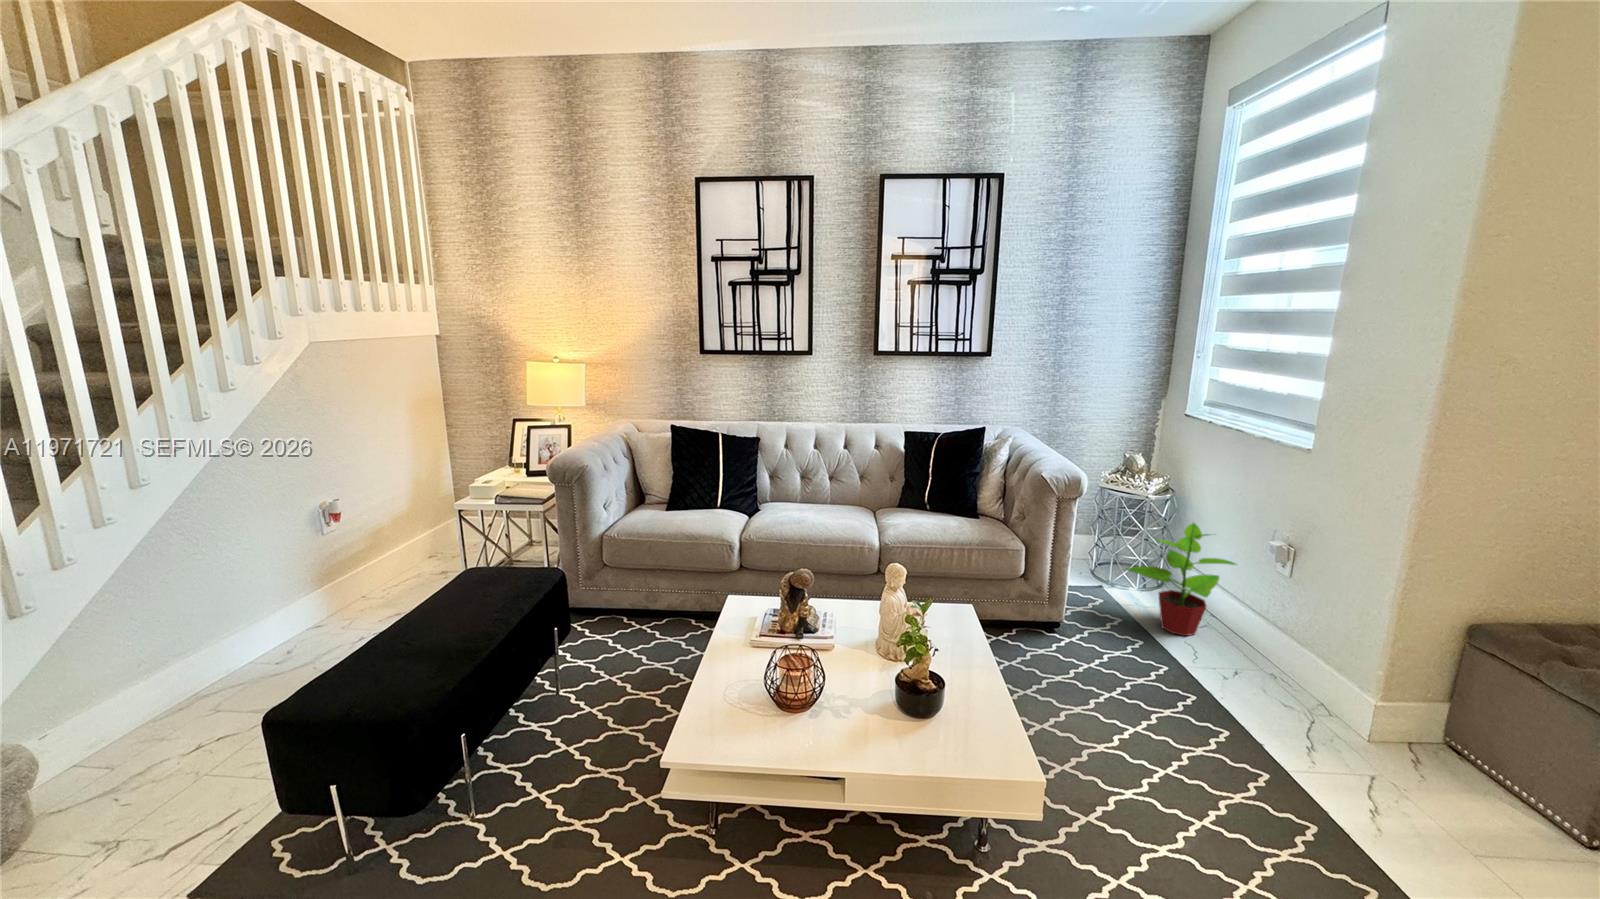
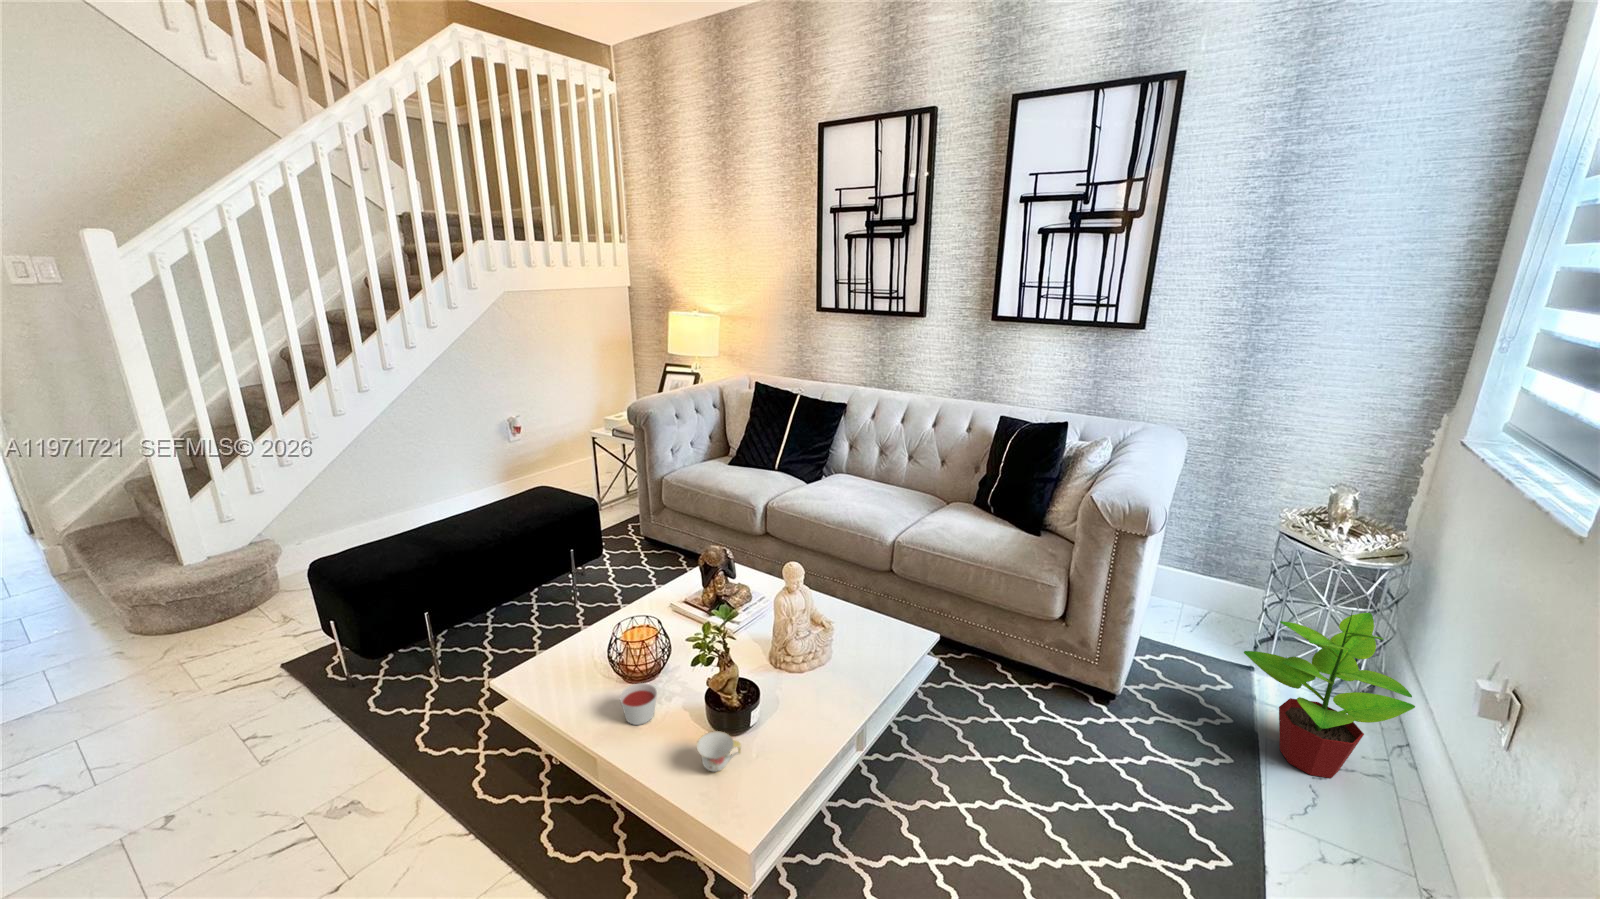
candle: none [842,697,877,736] -> present [620,683,657,725]
teacup: none [949,706,983,741] -> present [696,731,741,772]

